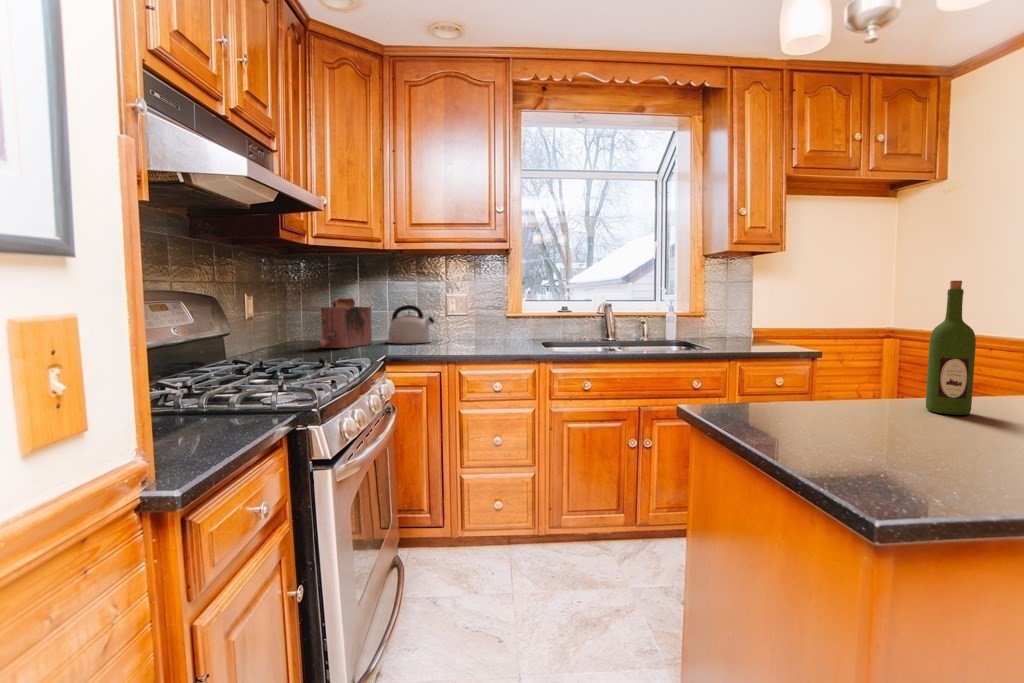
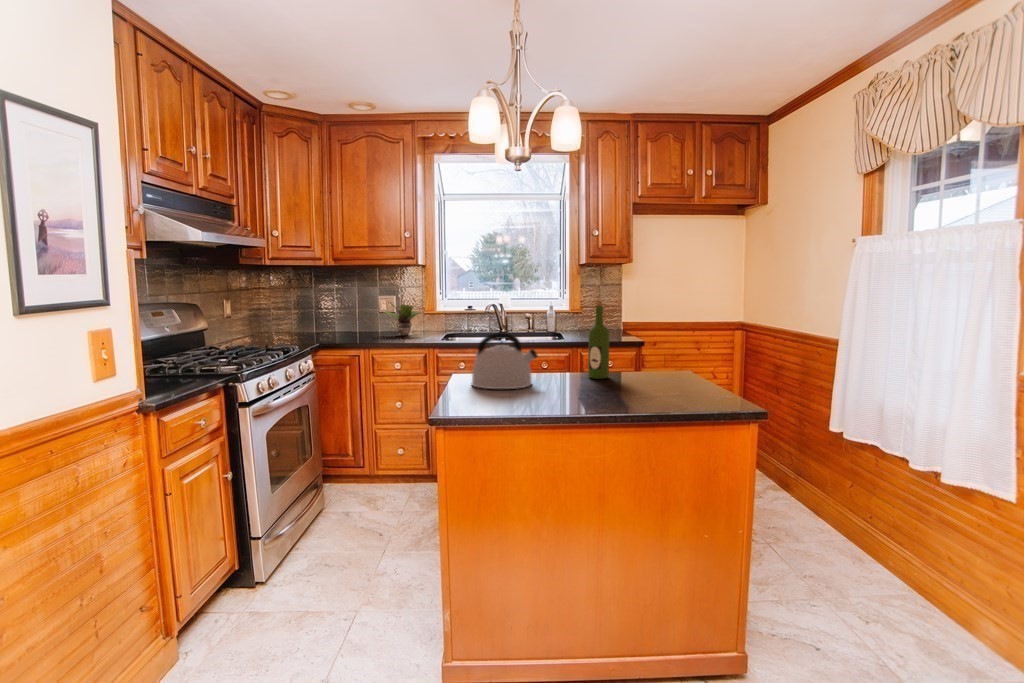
toaster: present [320,298,372,348] -> none [279,300,321,338]
potted plant: none [458,300,516,345] -> present [385,303,422,336]
kettle: present [388,305,434,343] -> present [471,332,538,389]

